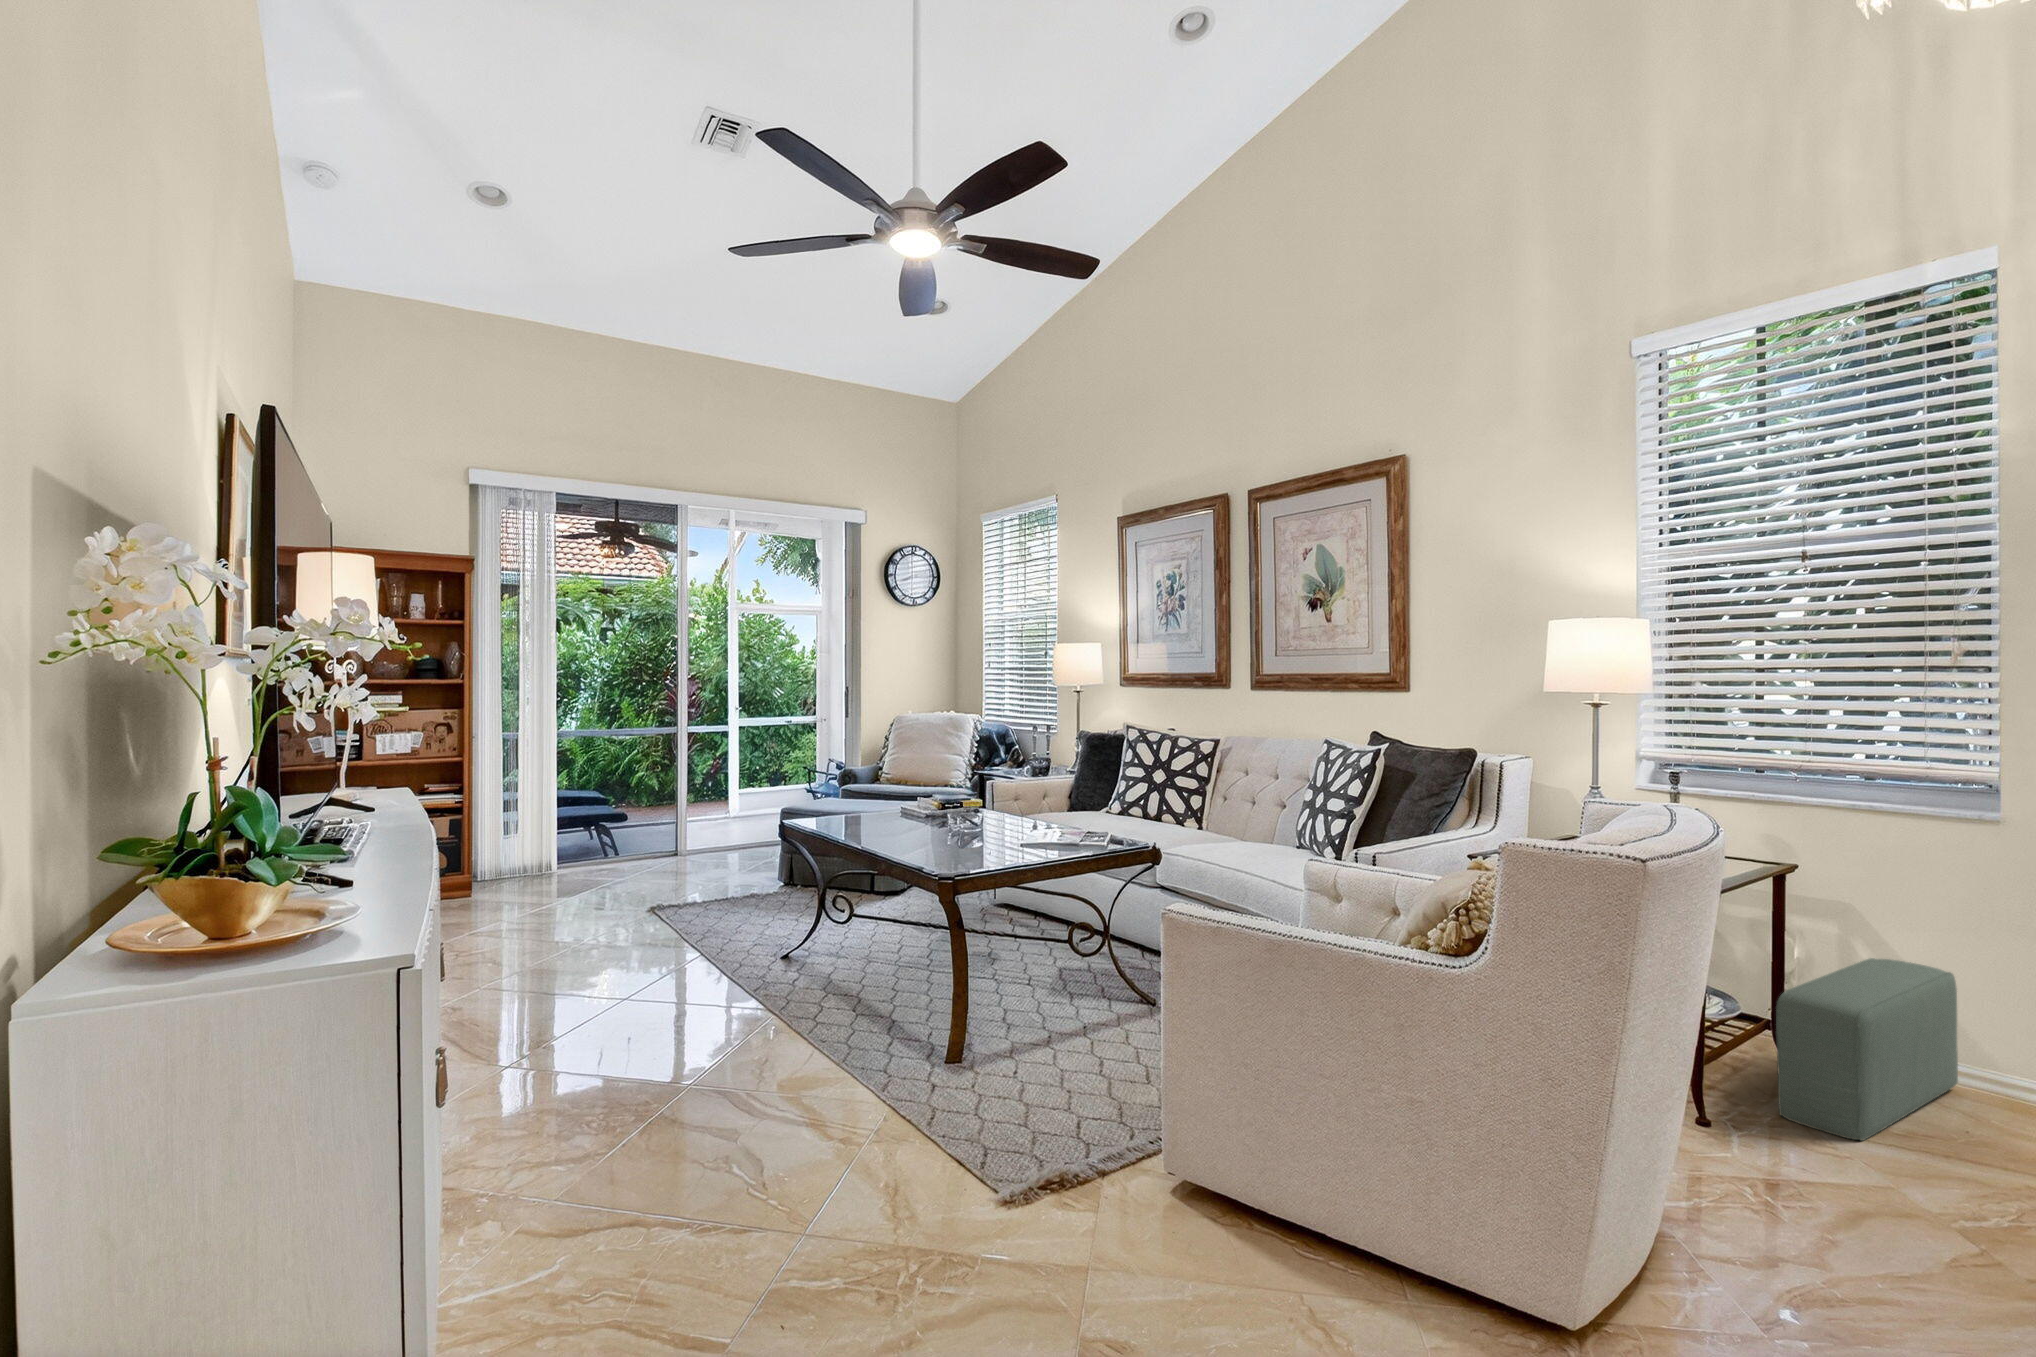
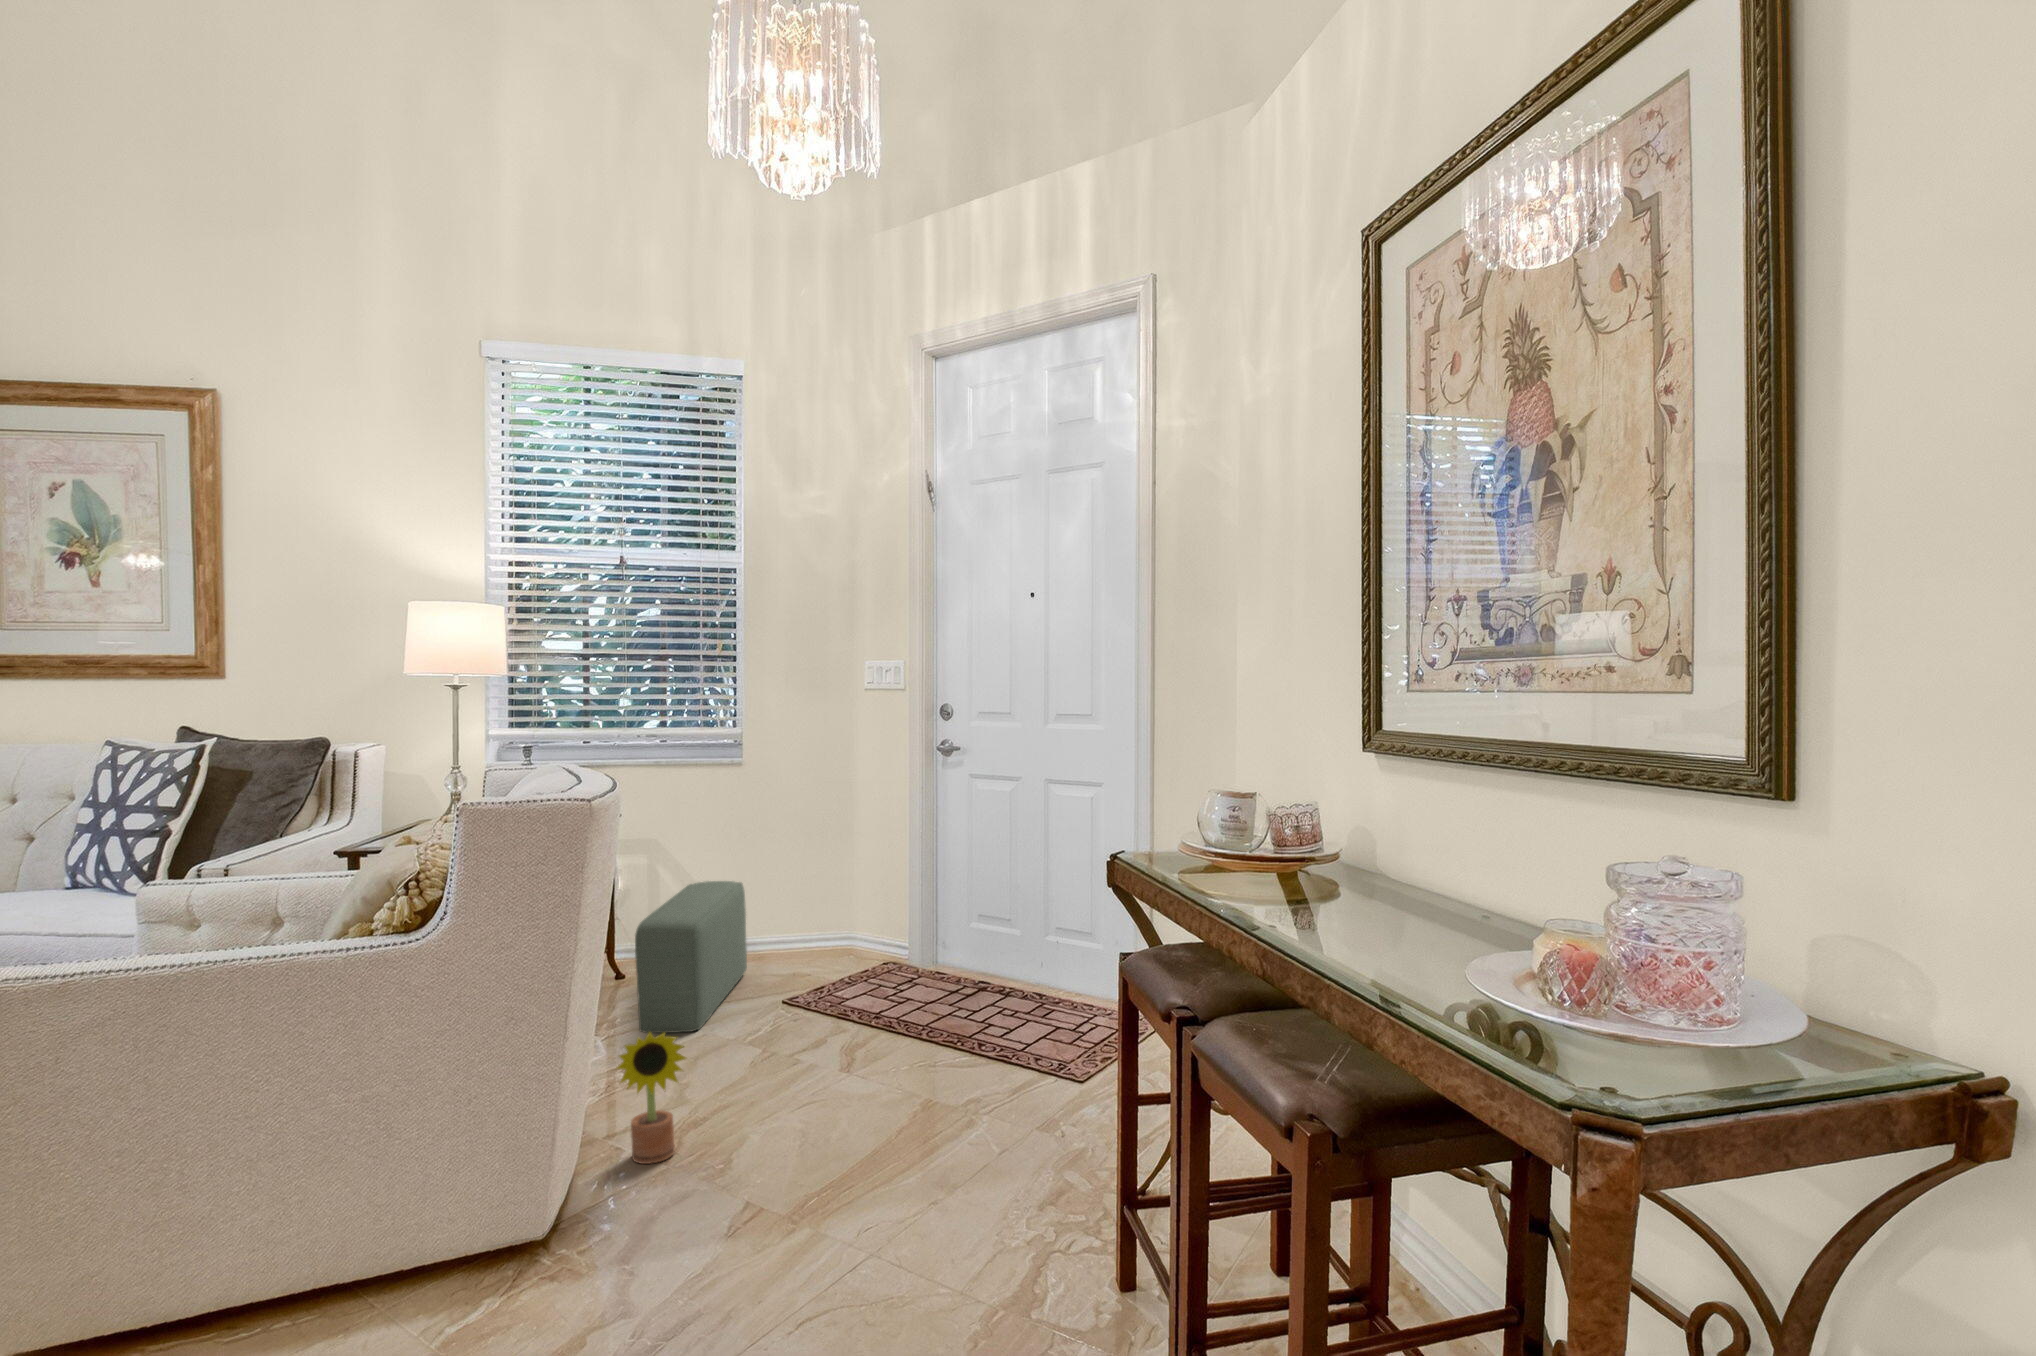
decorative plant: none [1699,1132,1800,1290] -> present [617,1032,686,1164]

